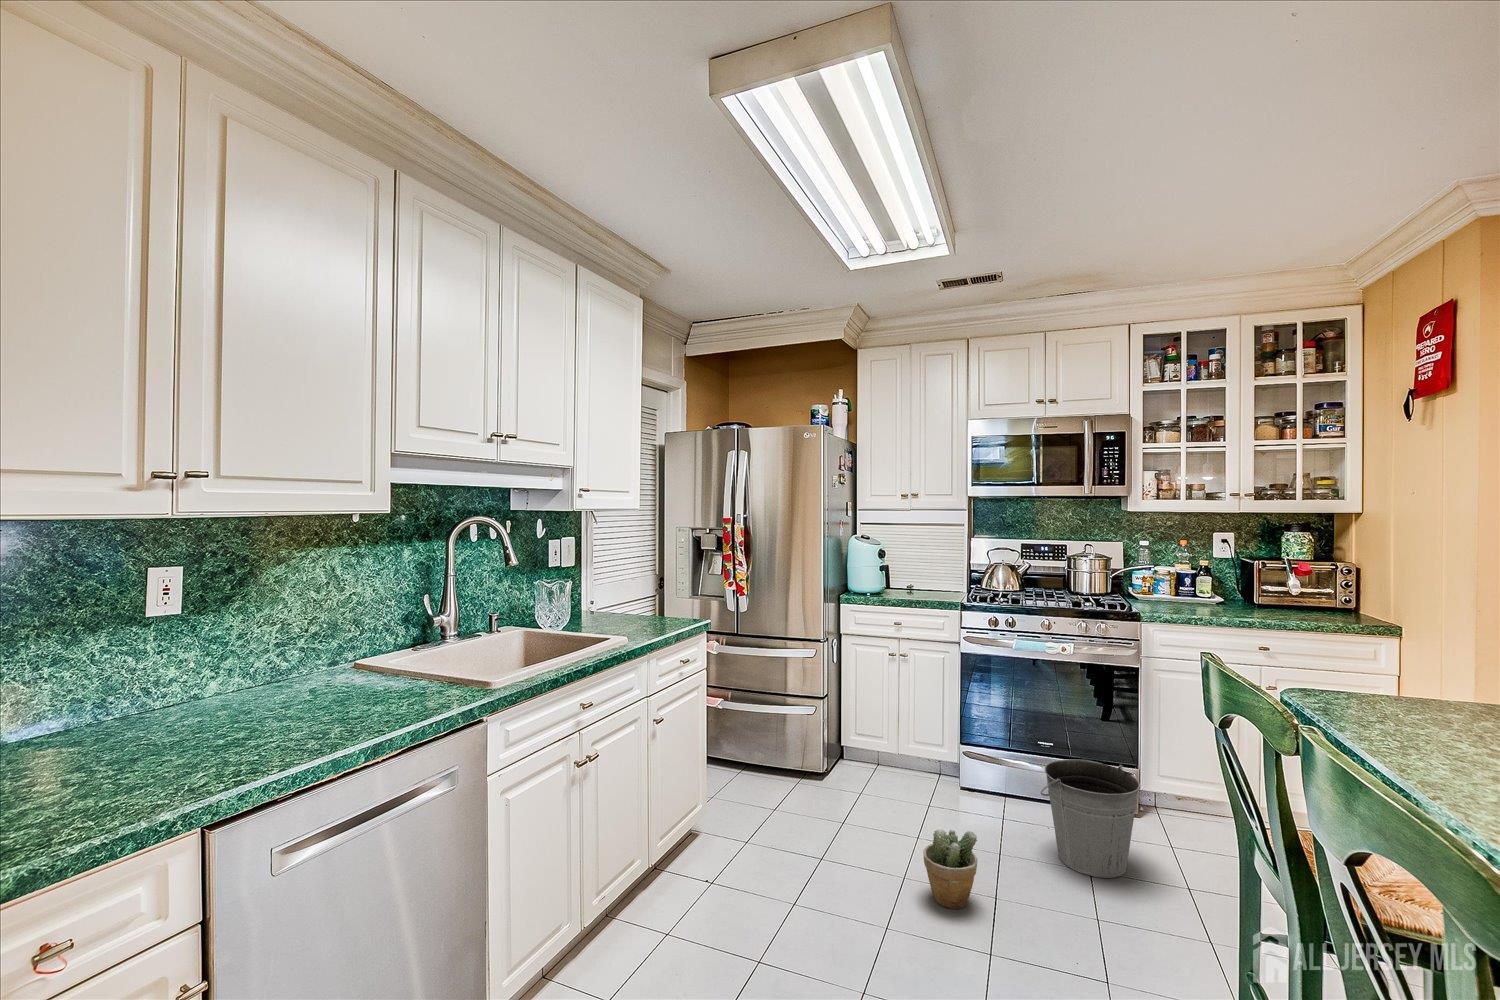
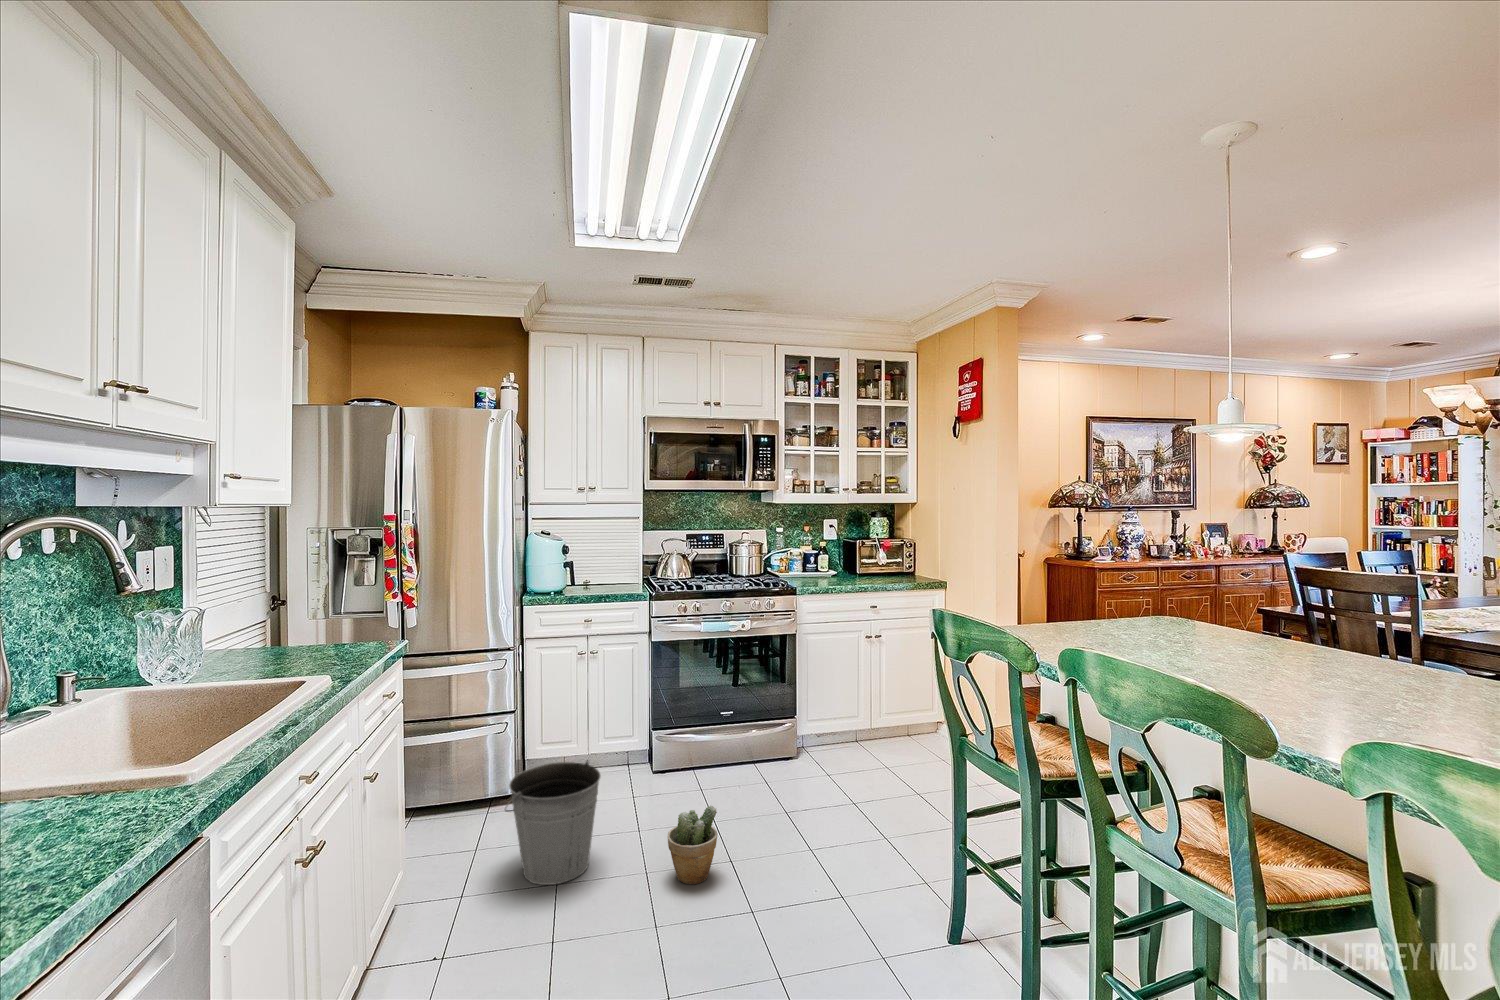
bucket: present [1041,759,1140,878] -> present [505,760,601,885]

